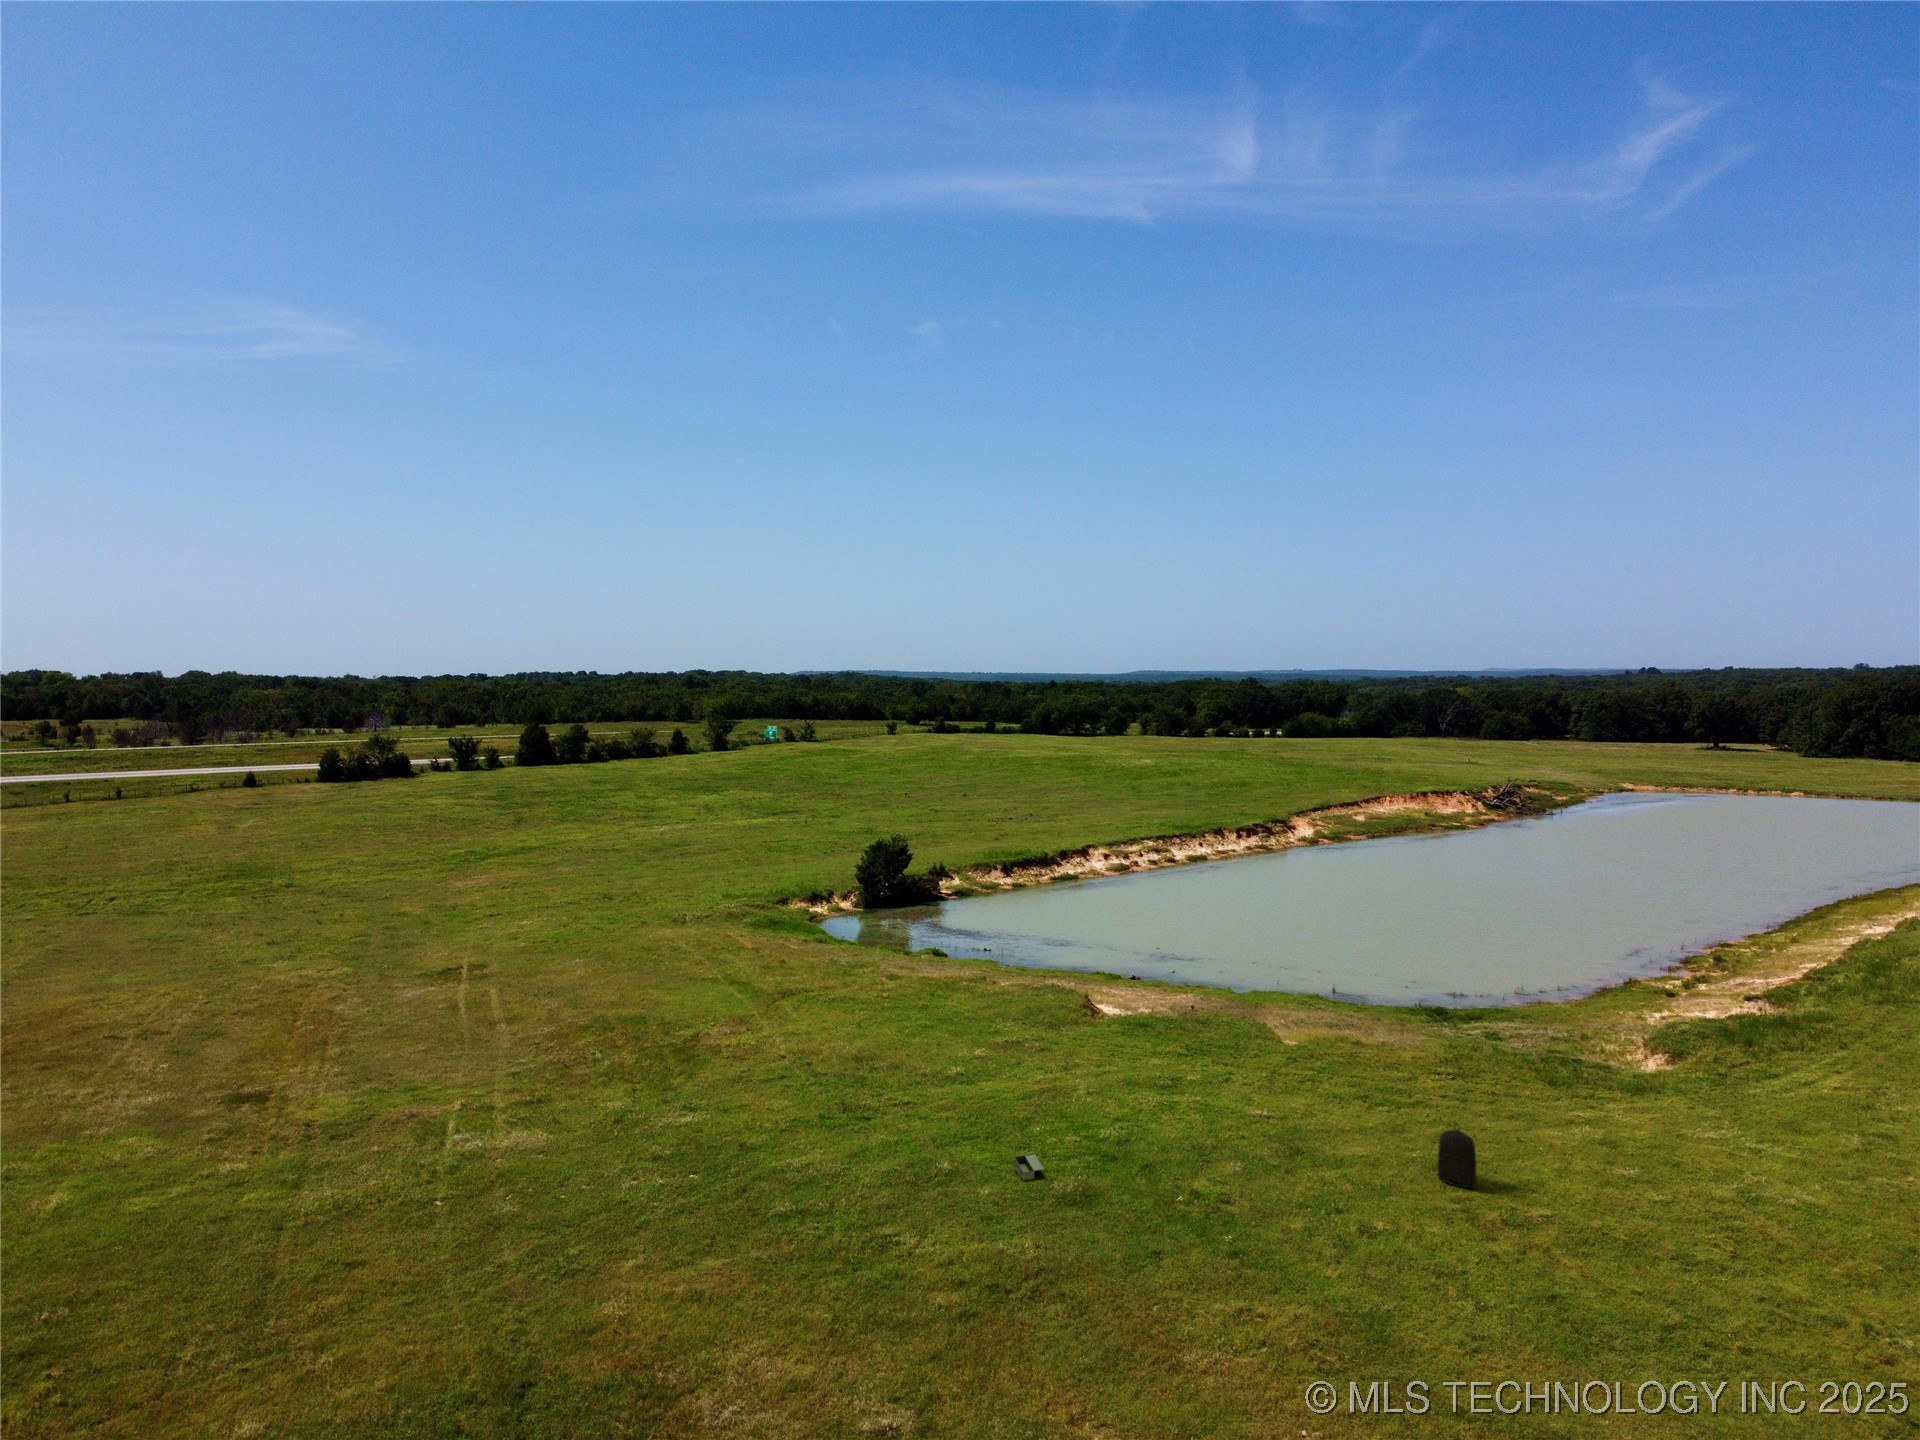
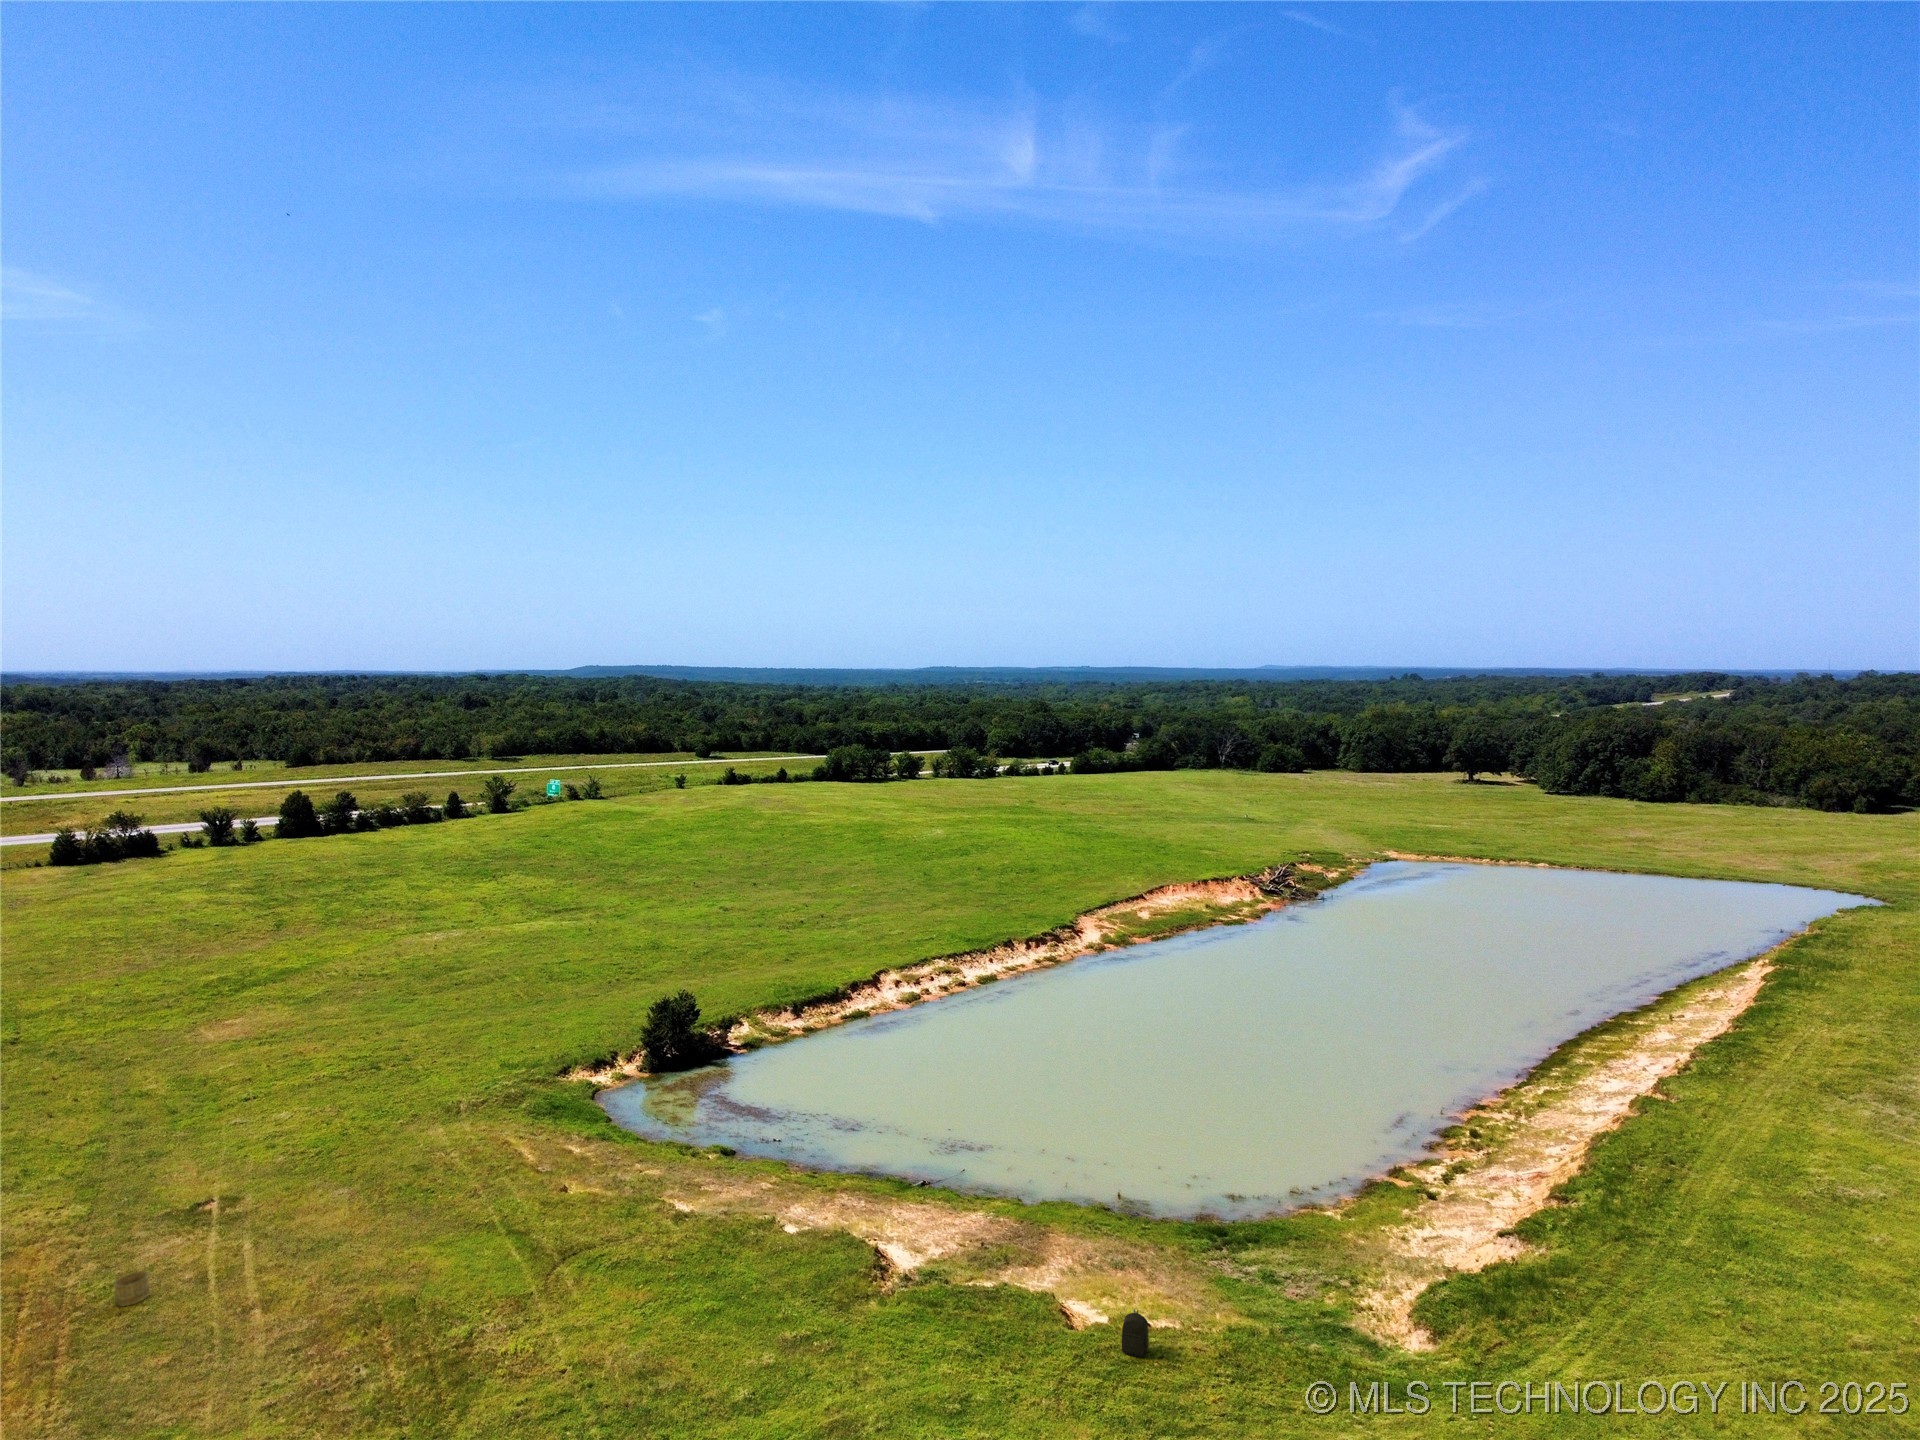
wooden bucket: none [340,1003,374,1032] -> present [114,1271,149,1306]
toolbox: present [1014,1154,1044,1180] -> none [805,1369,829,1396]

